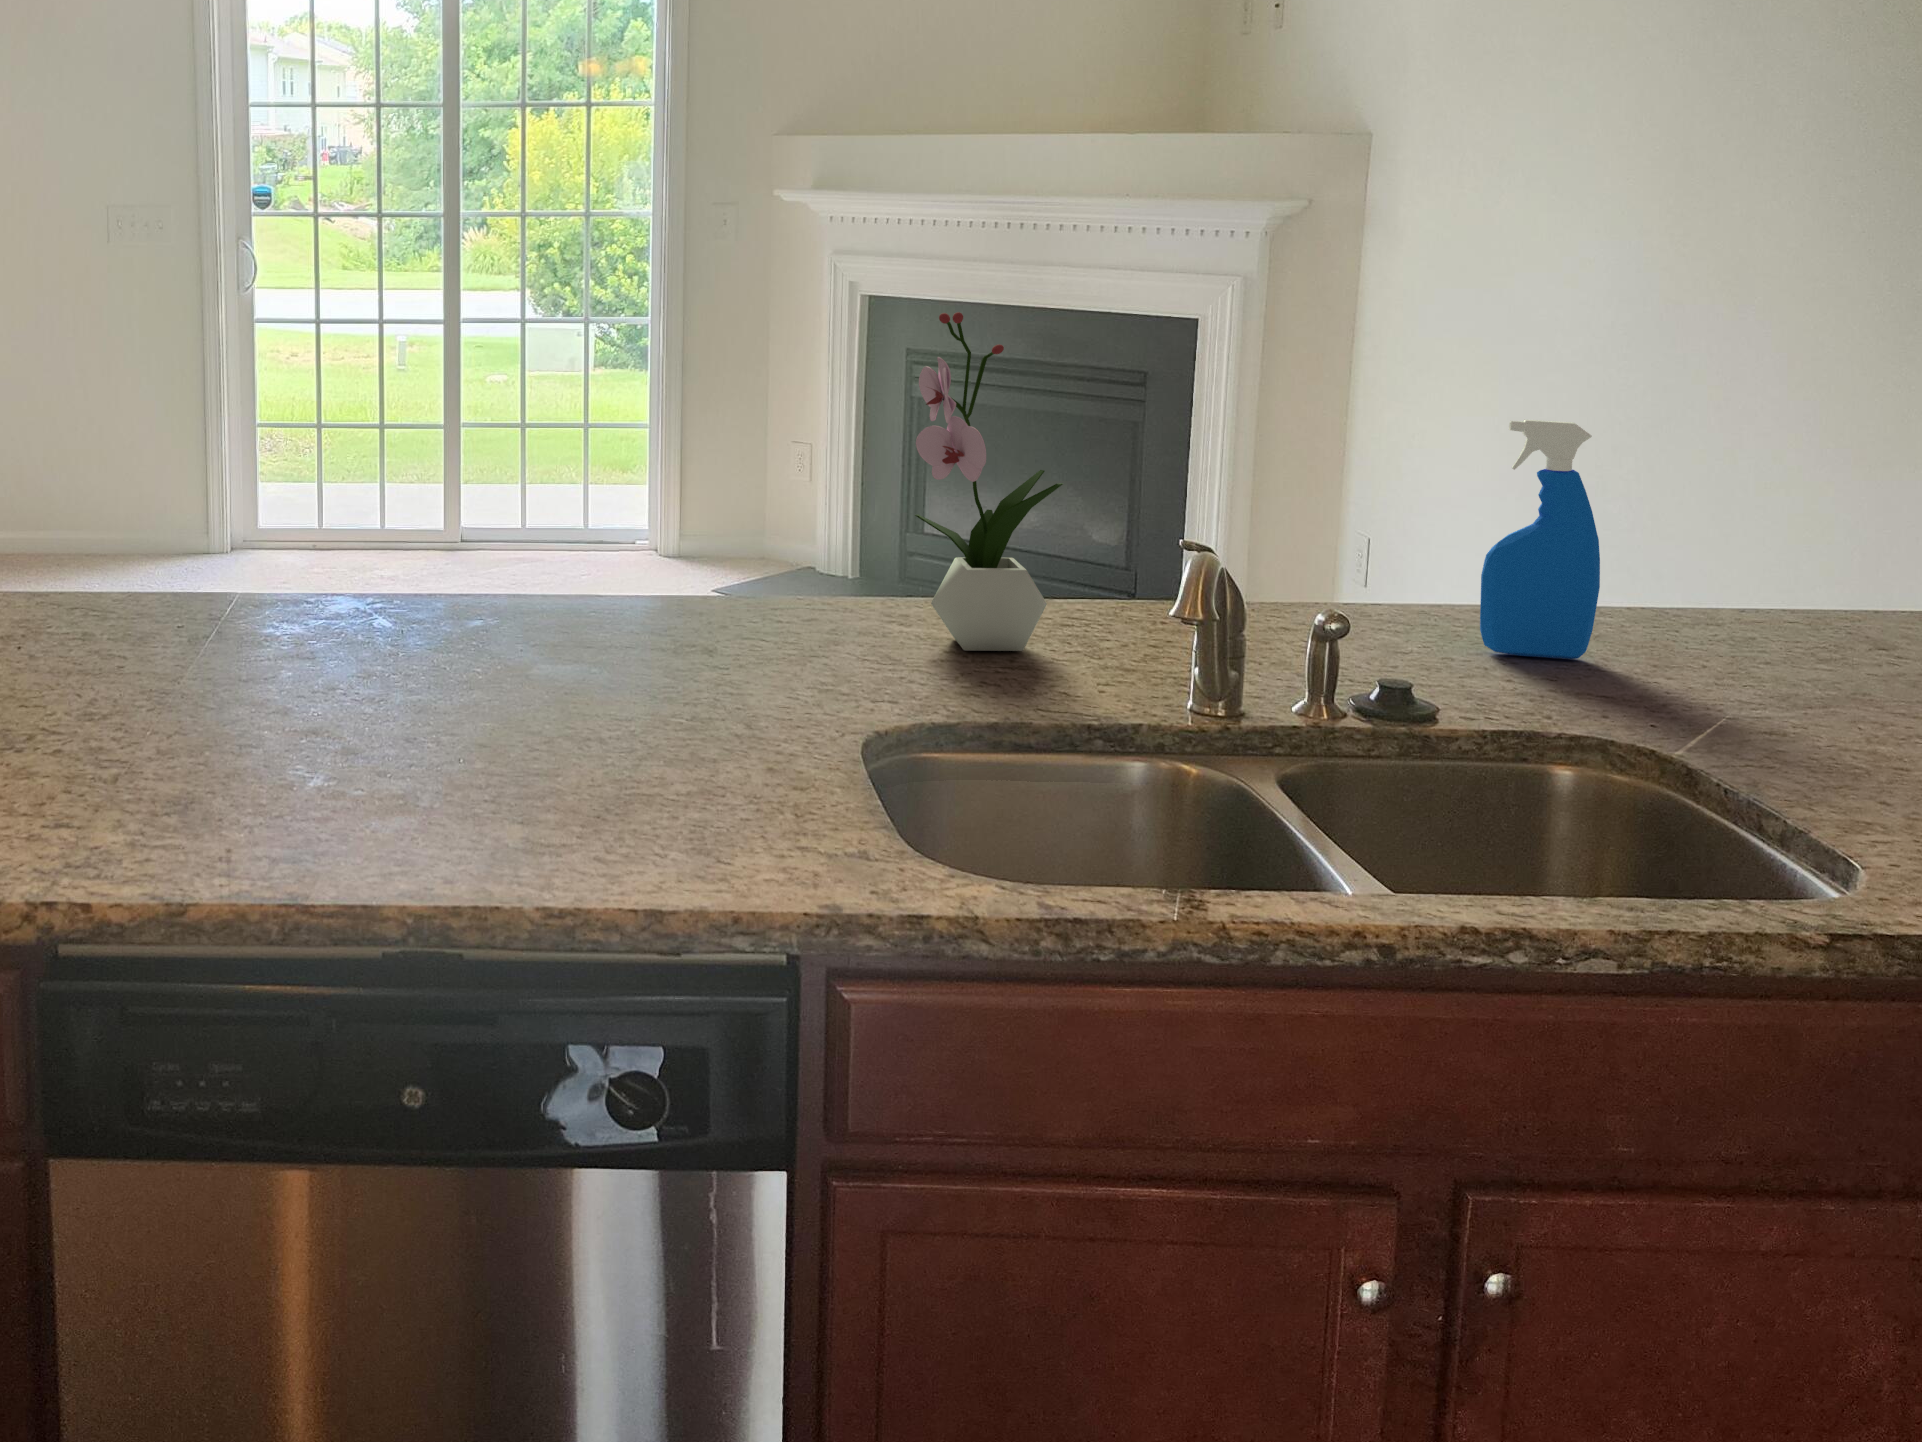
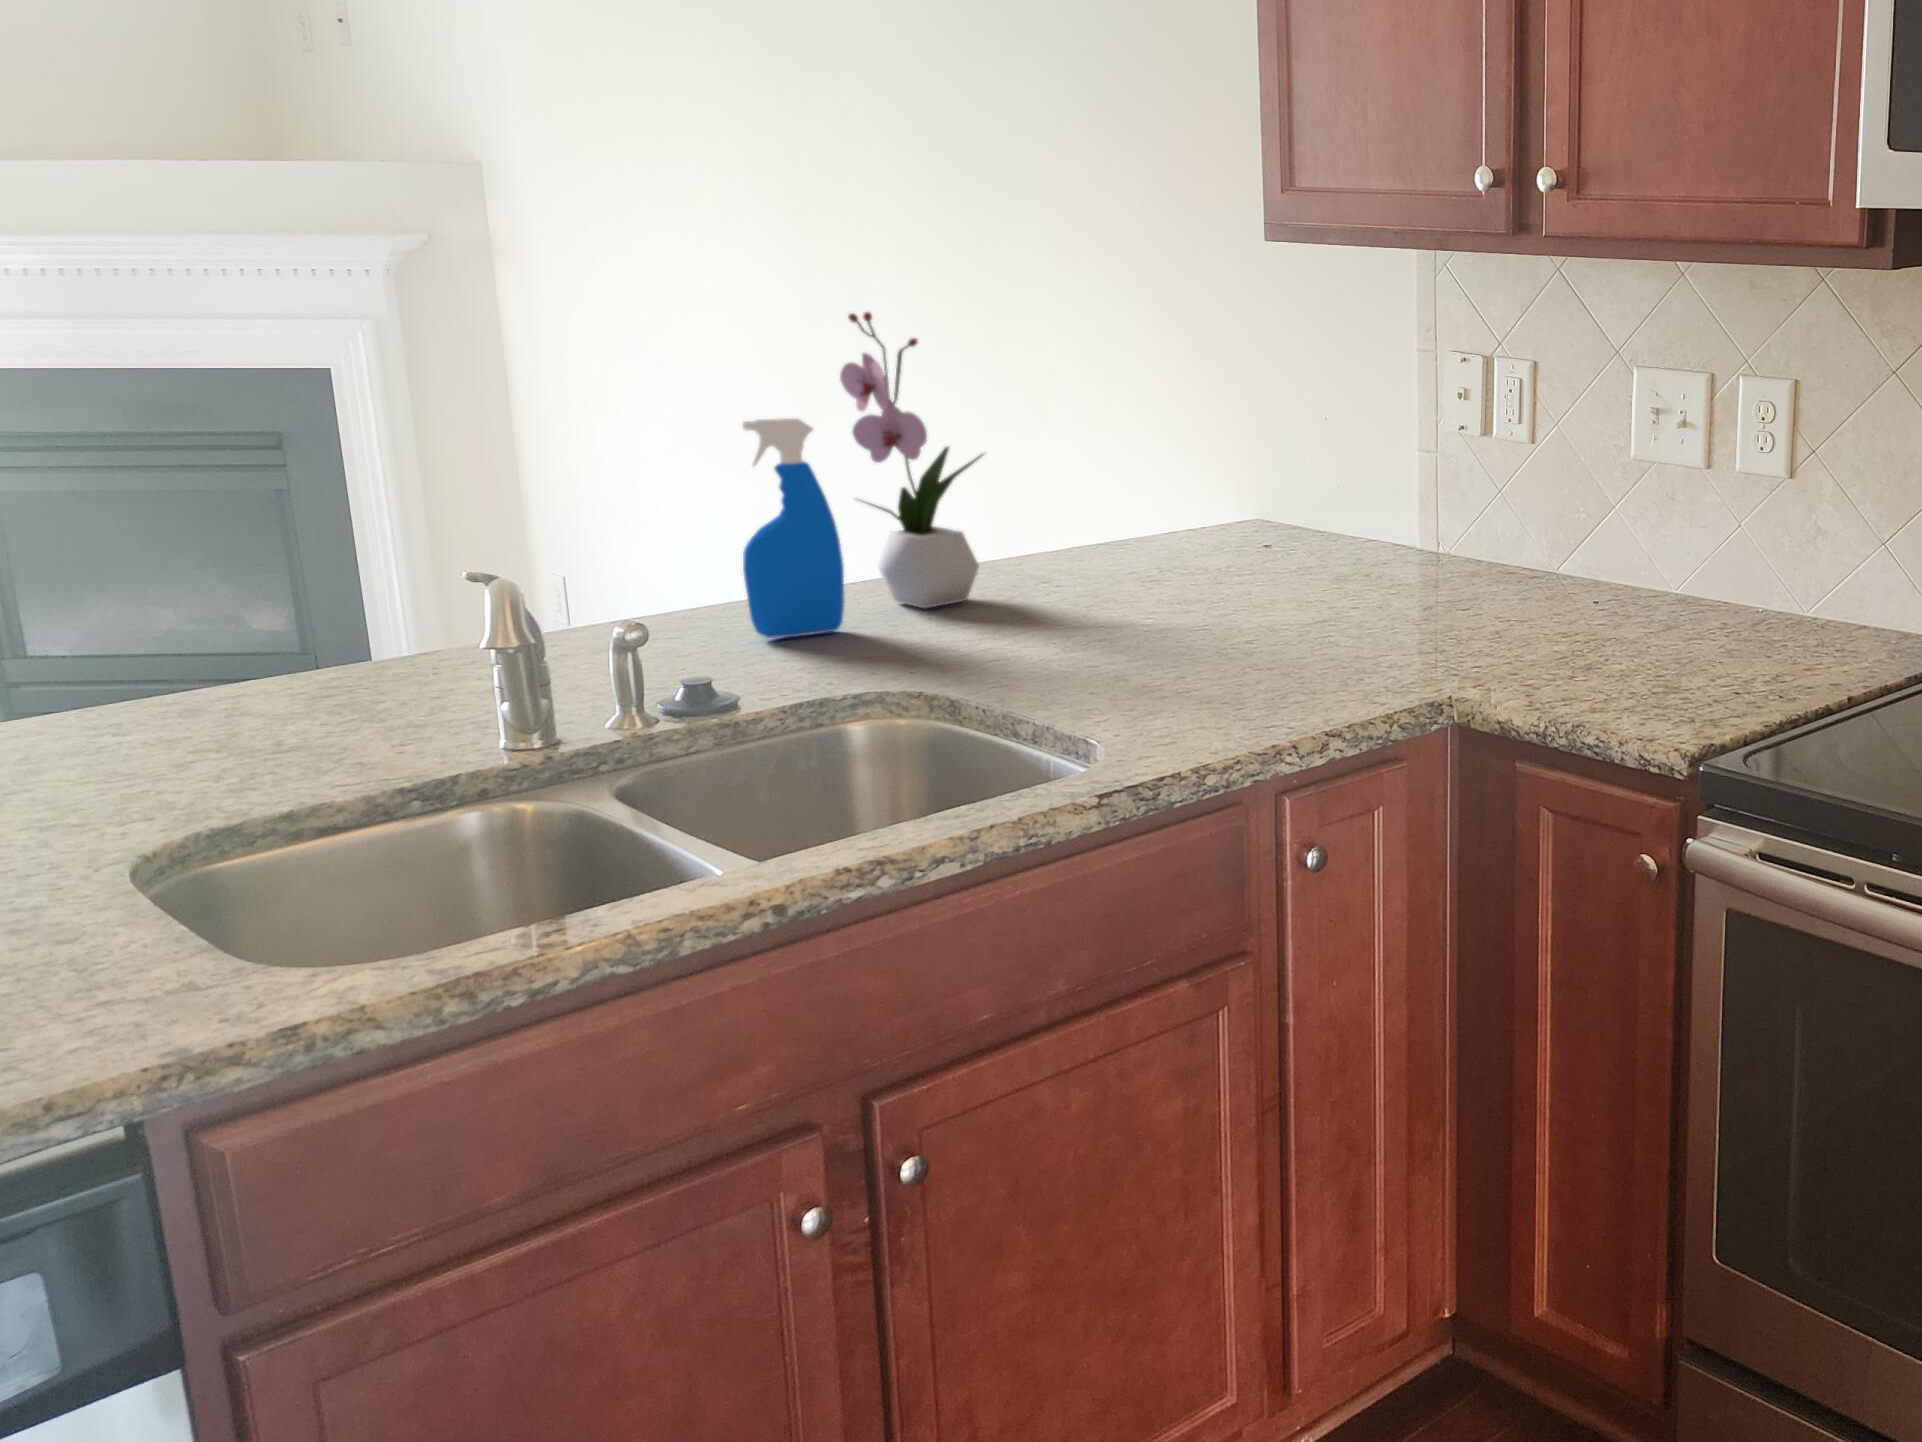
flower arrangement: present [915,312,1063,651] -> present [840,312,983,608]

